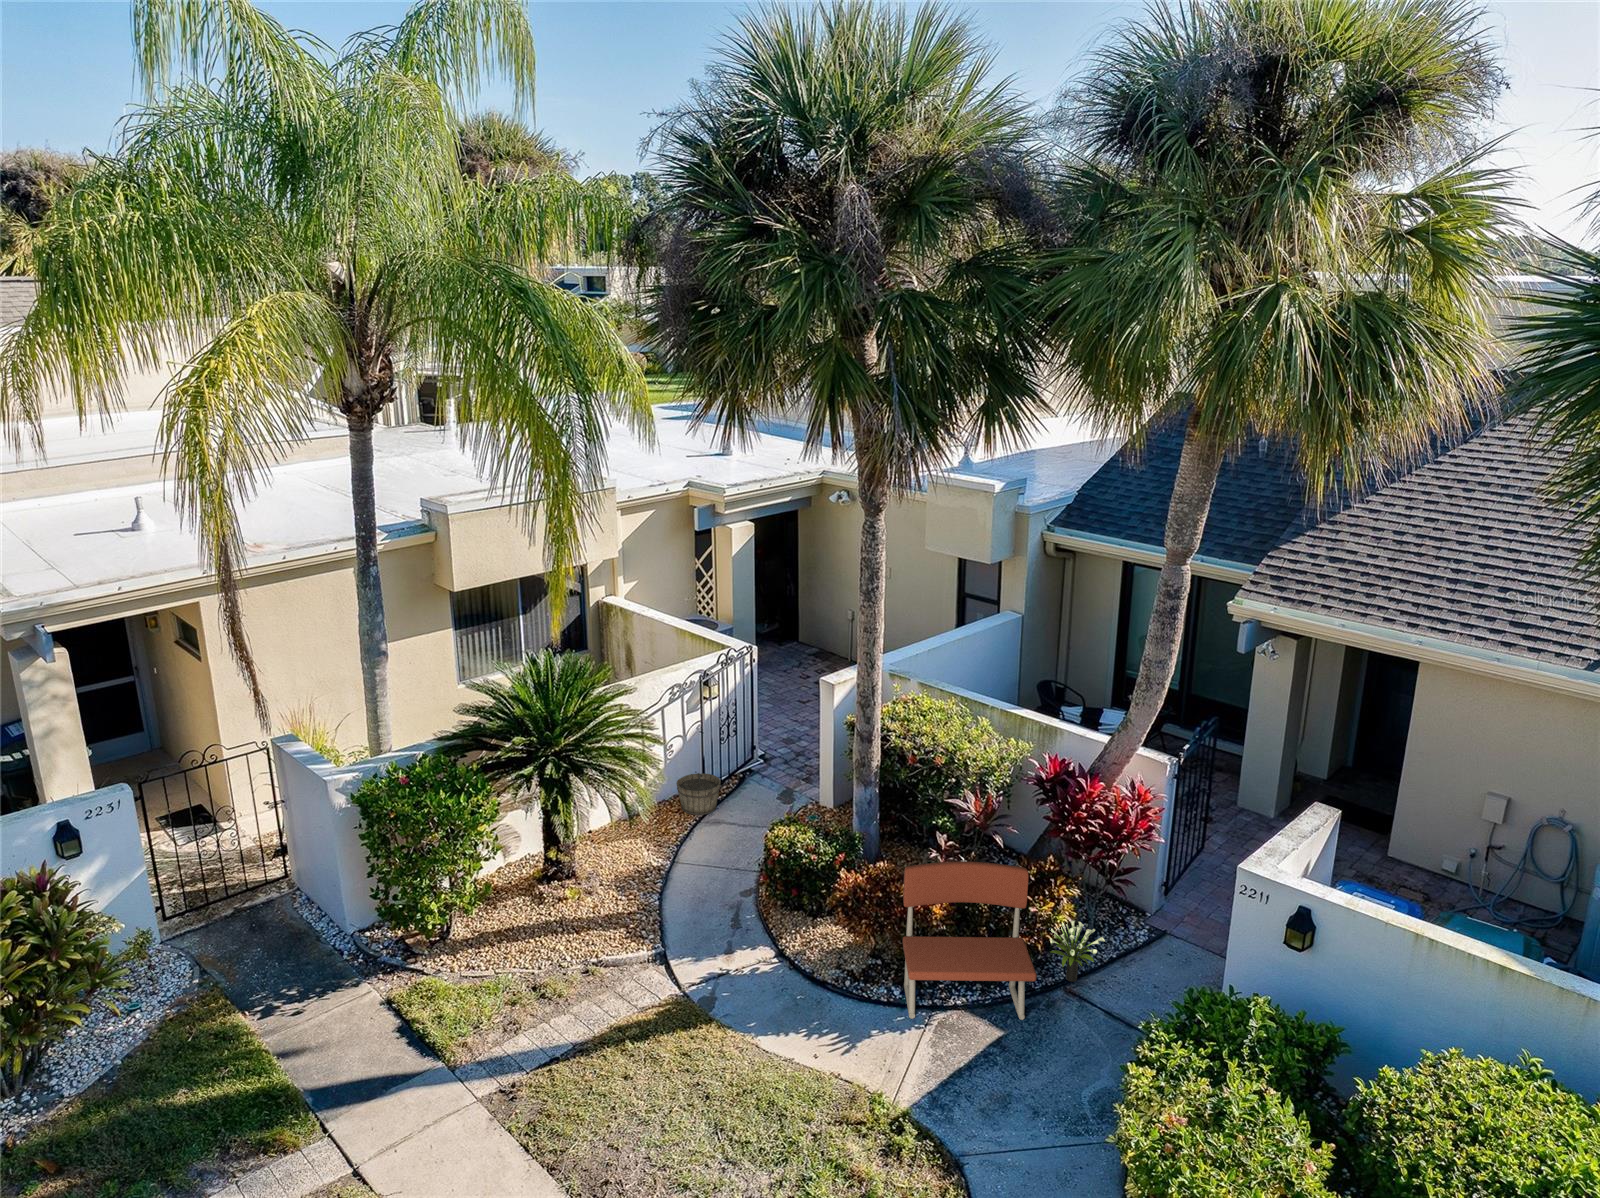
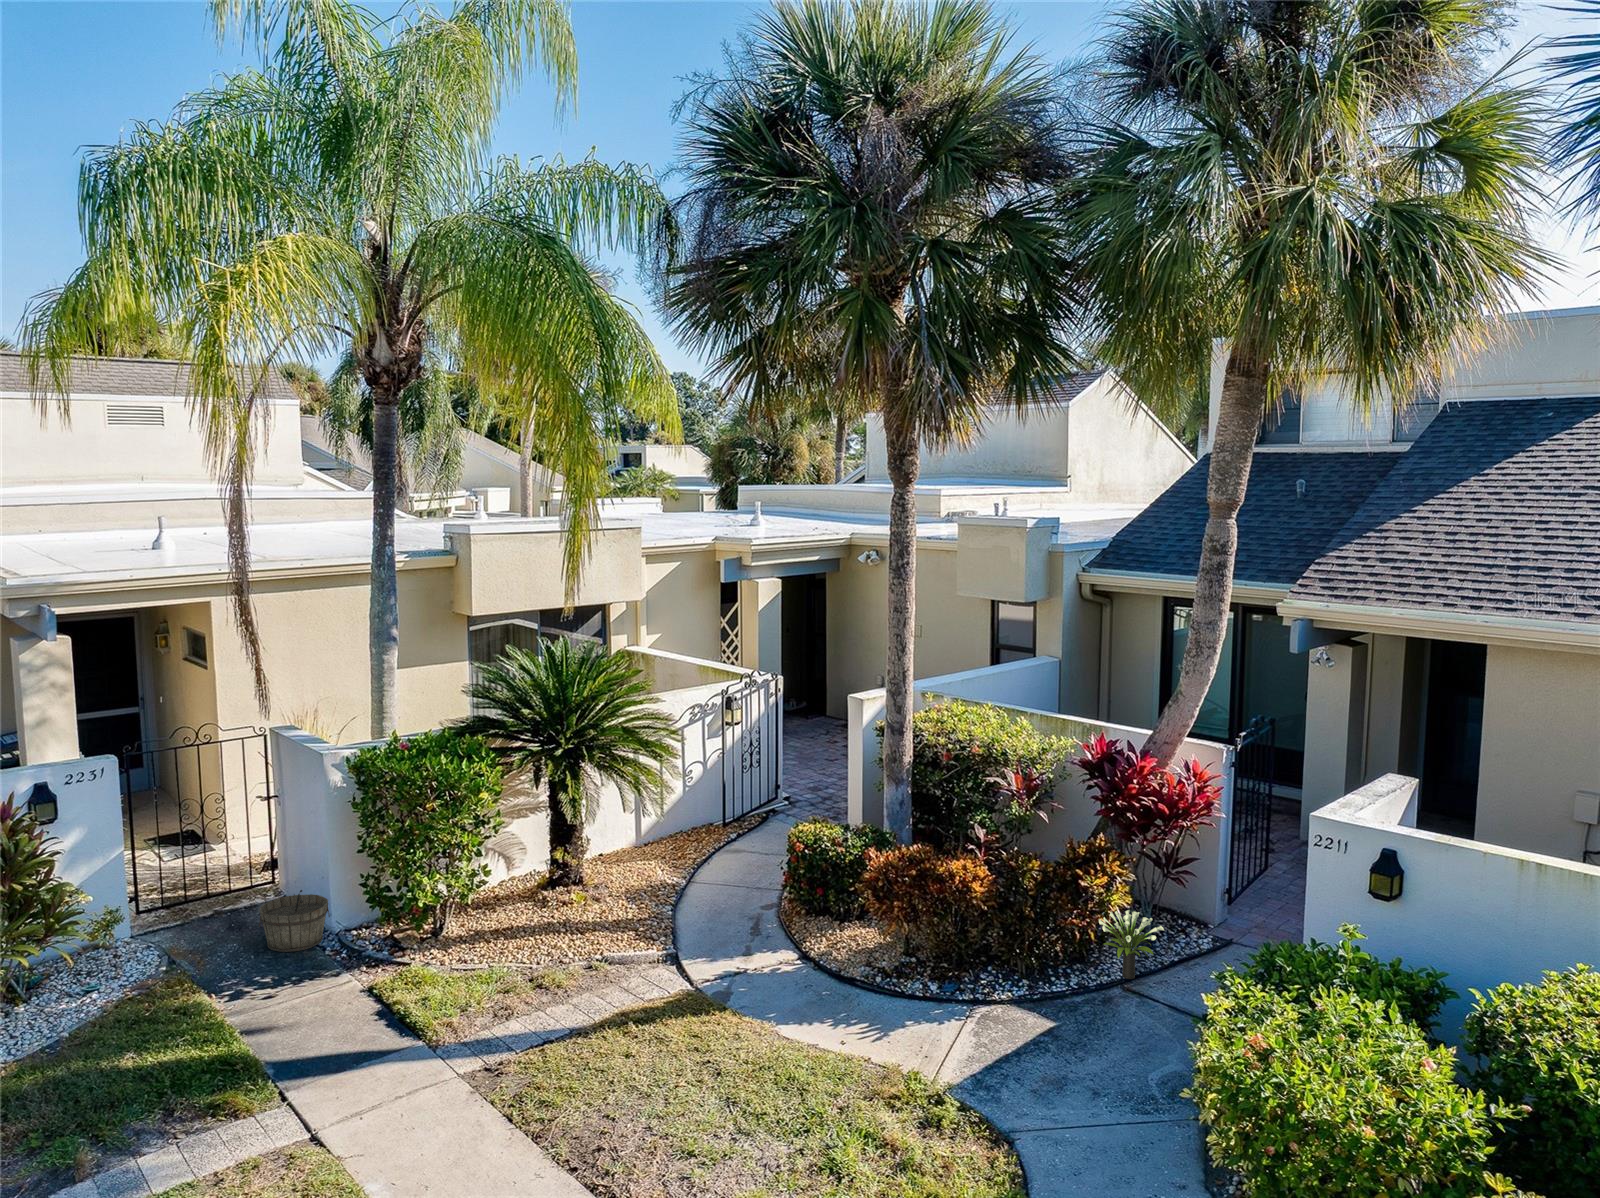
wooden bucket: present [677,772,721,815] -> present [259,890,330,952]
bench: present [903,861,1037,1020] -> none [938,834,1089,1010]

